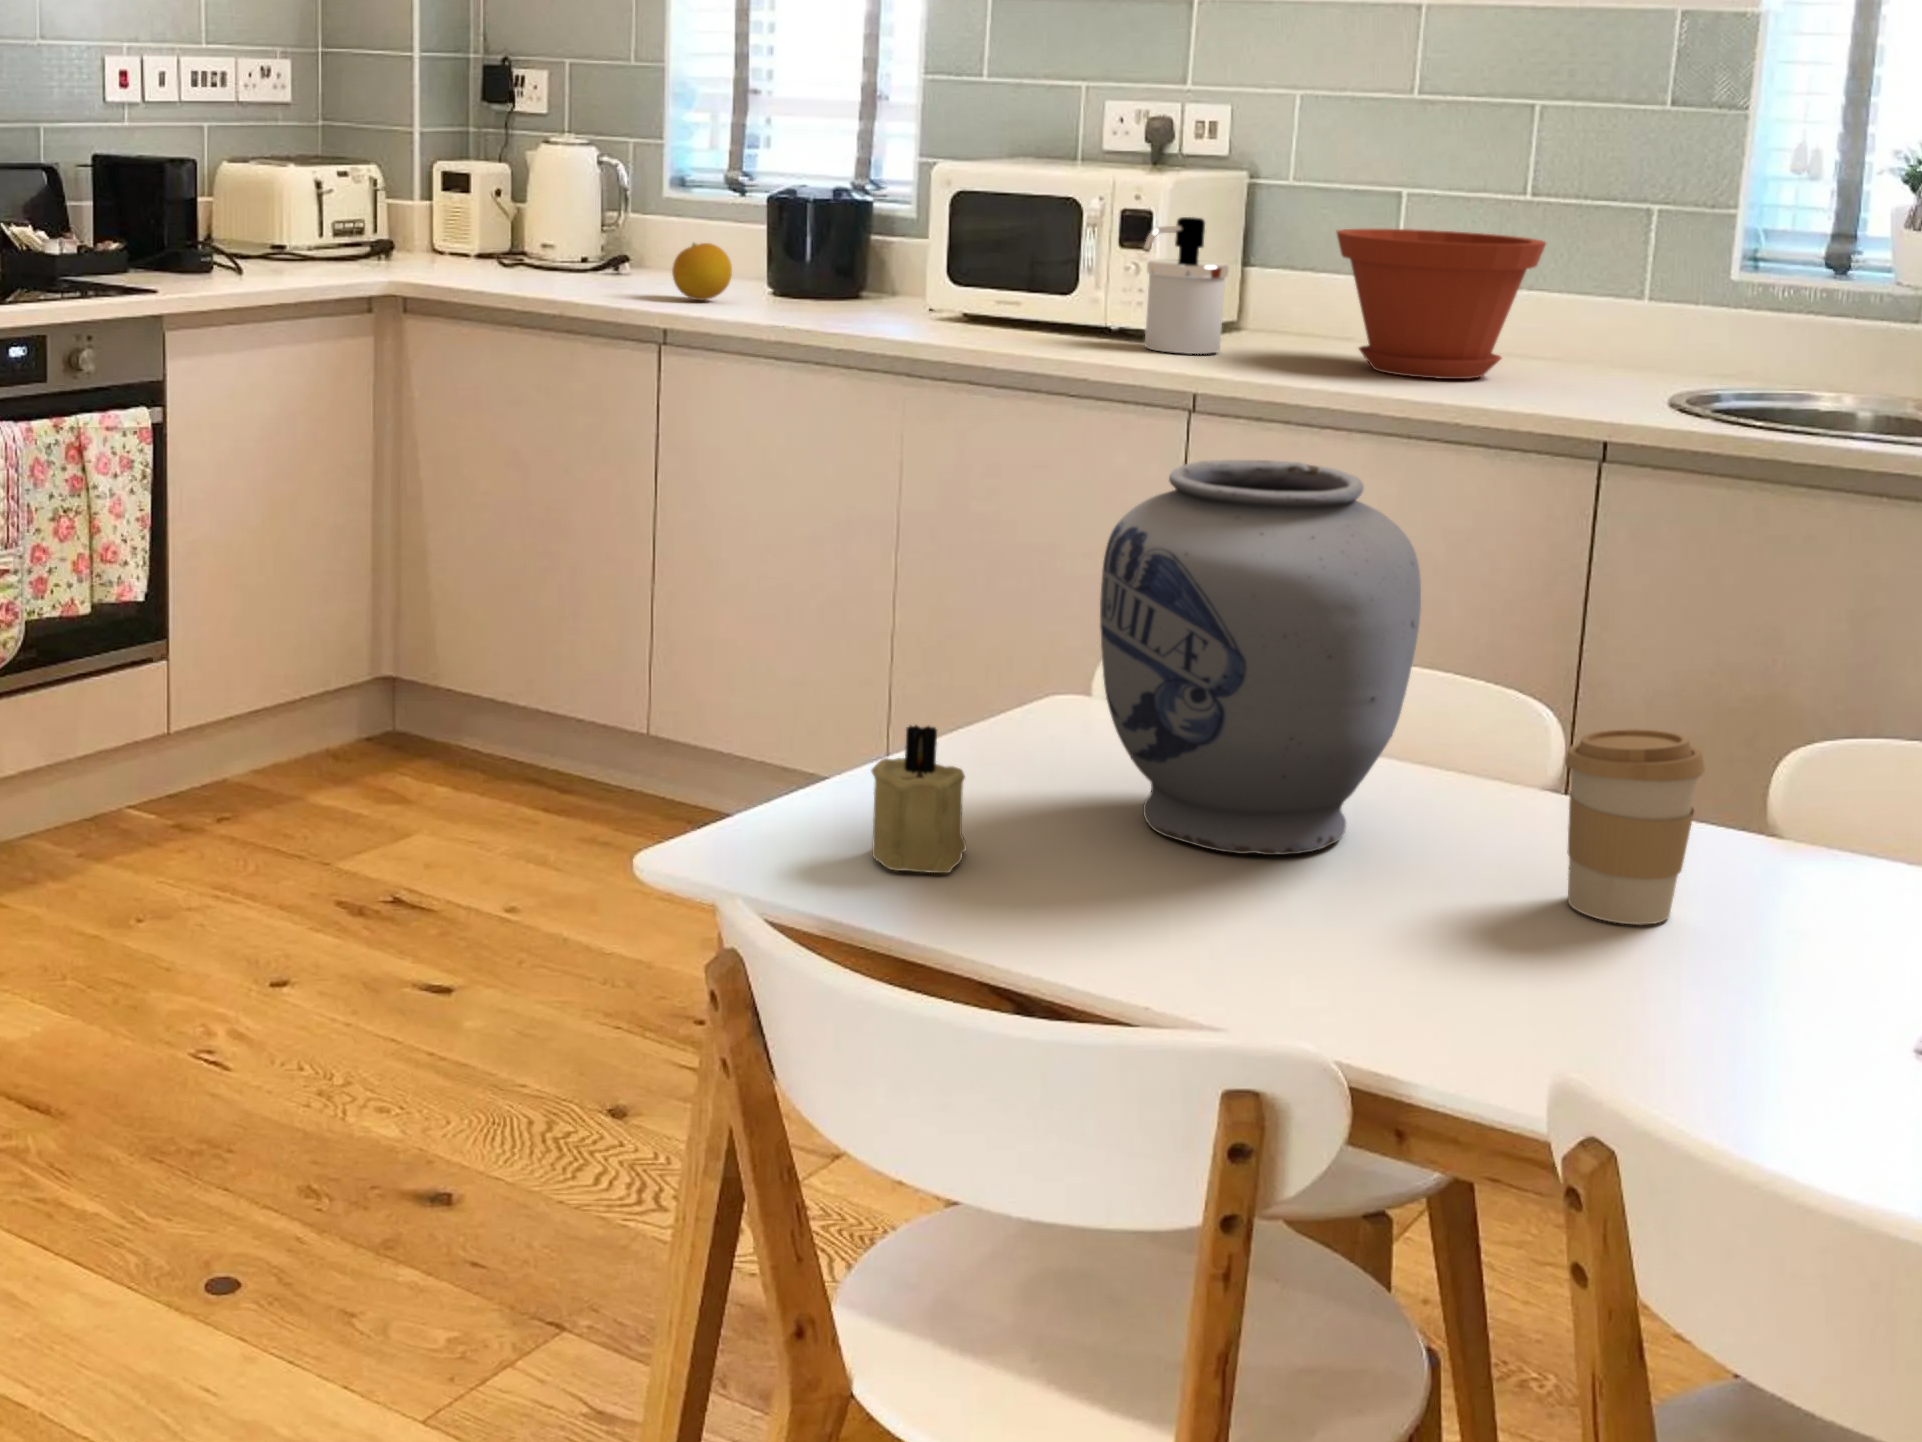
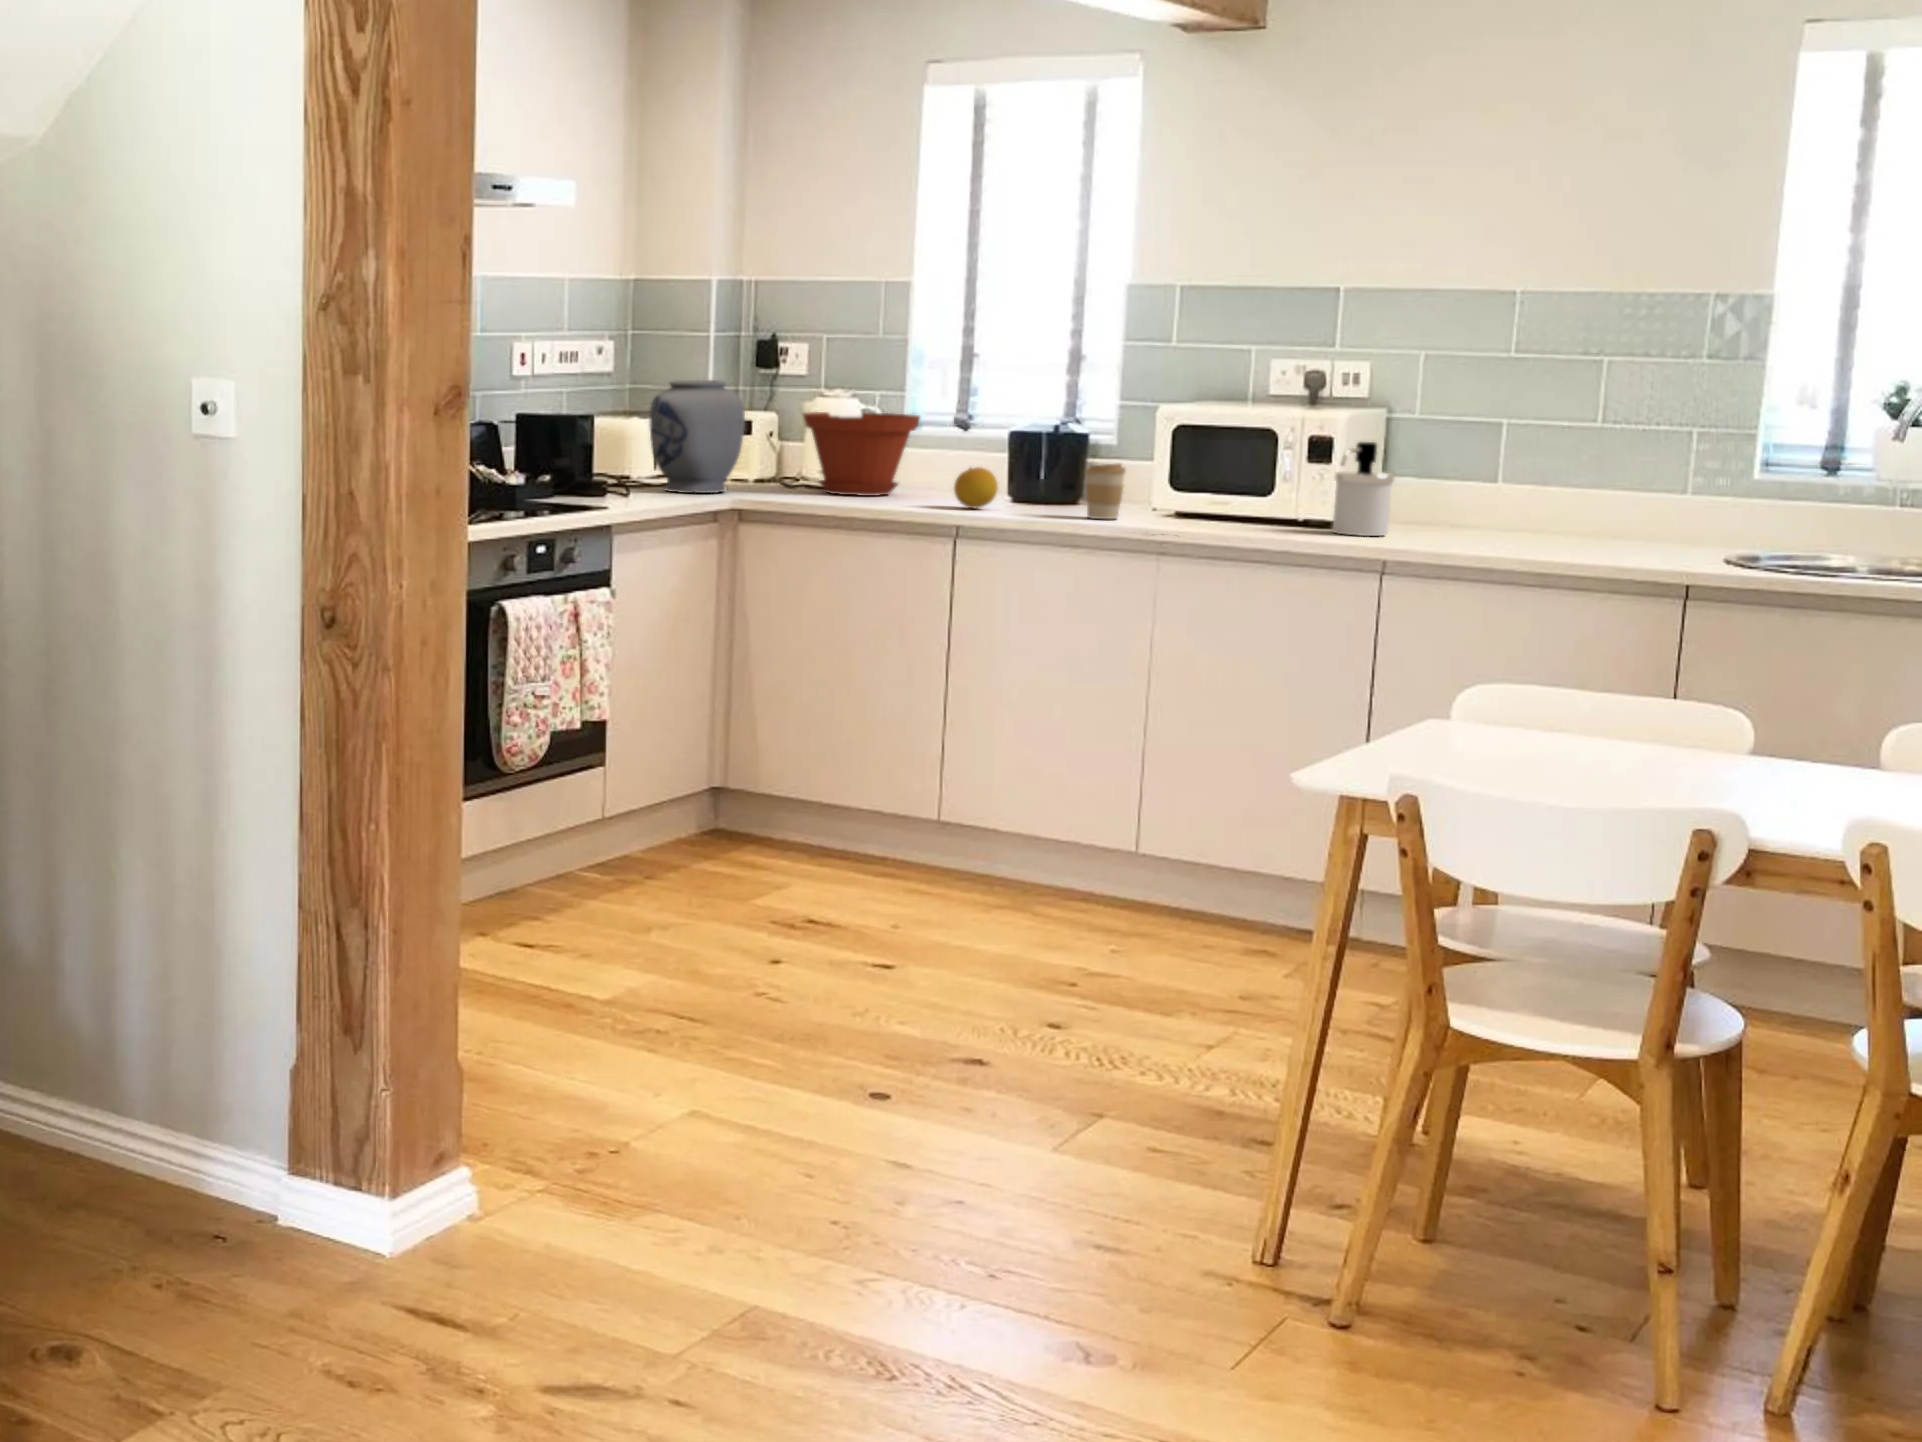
plant pot: present [1337,229,1546,379] -> present [803,412,920,496]
vase: present [1100,459,1421,855] -> present [649,380,745,493]
candle: present [871,725,966,873] -> none [1404,698,1456,773]
coffee cup: present [1565,729,1705,925] -> present [1086,464,1126,519]

